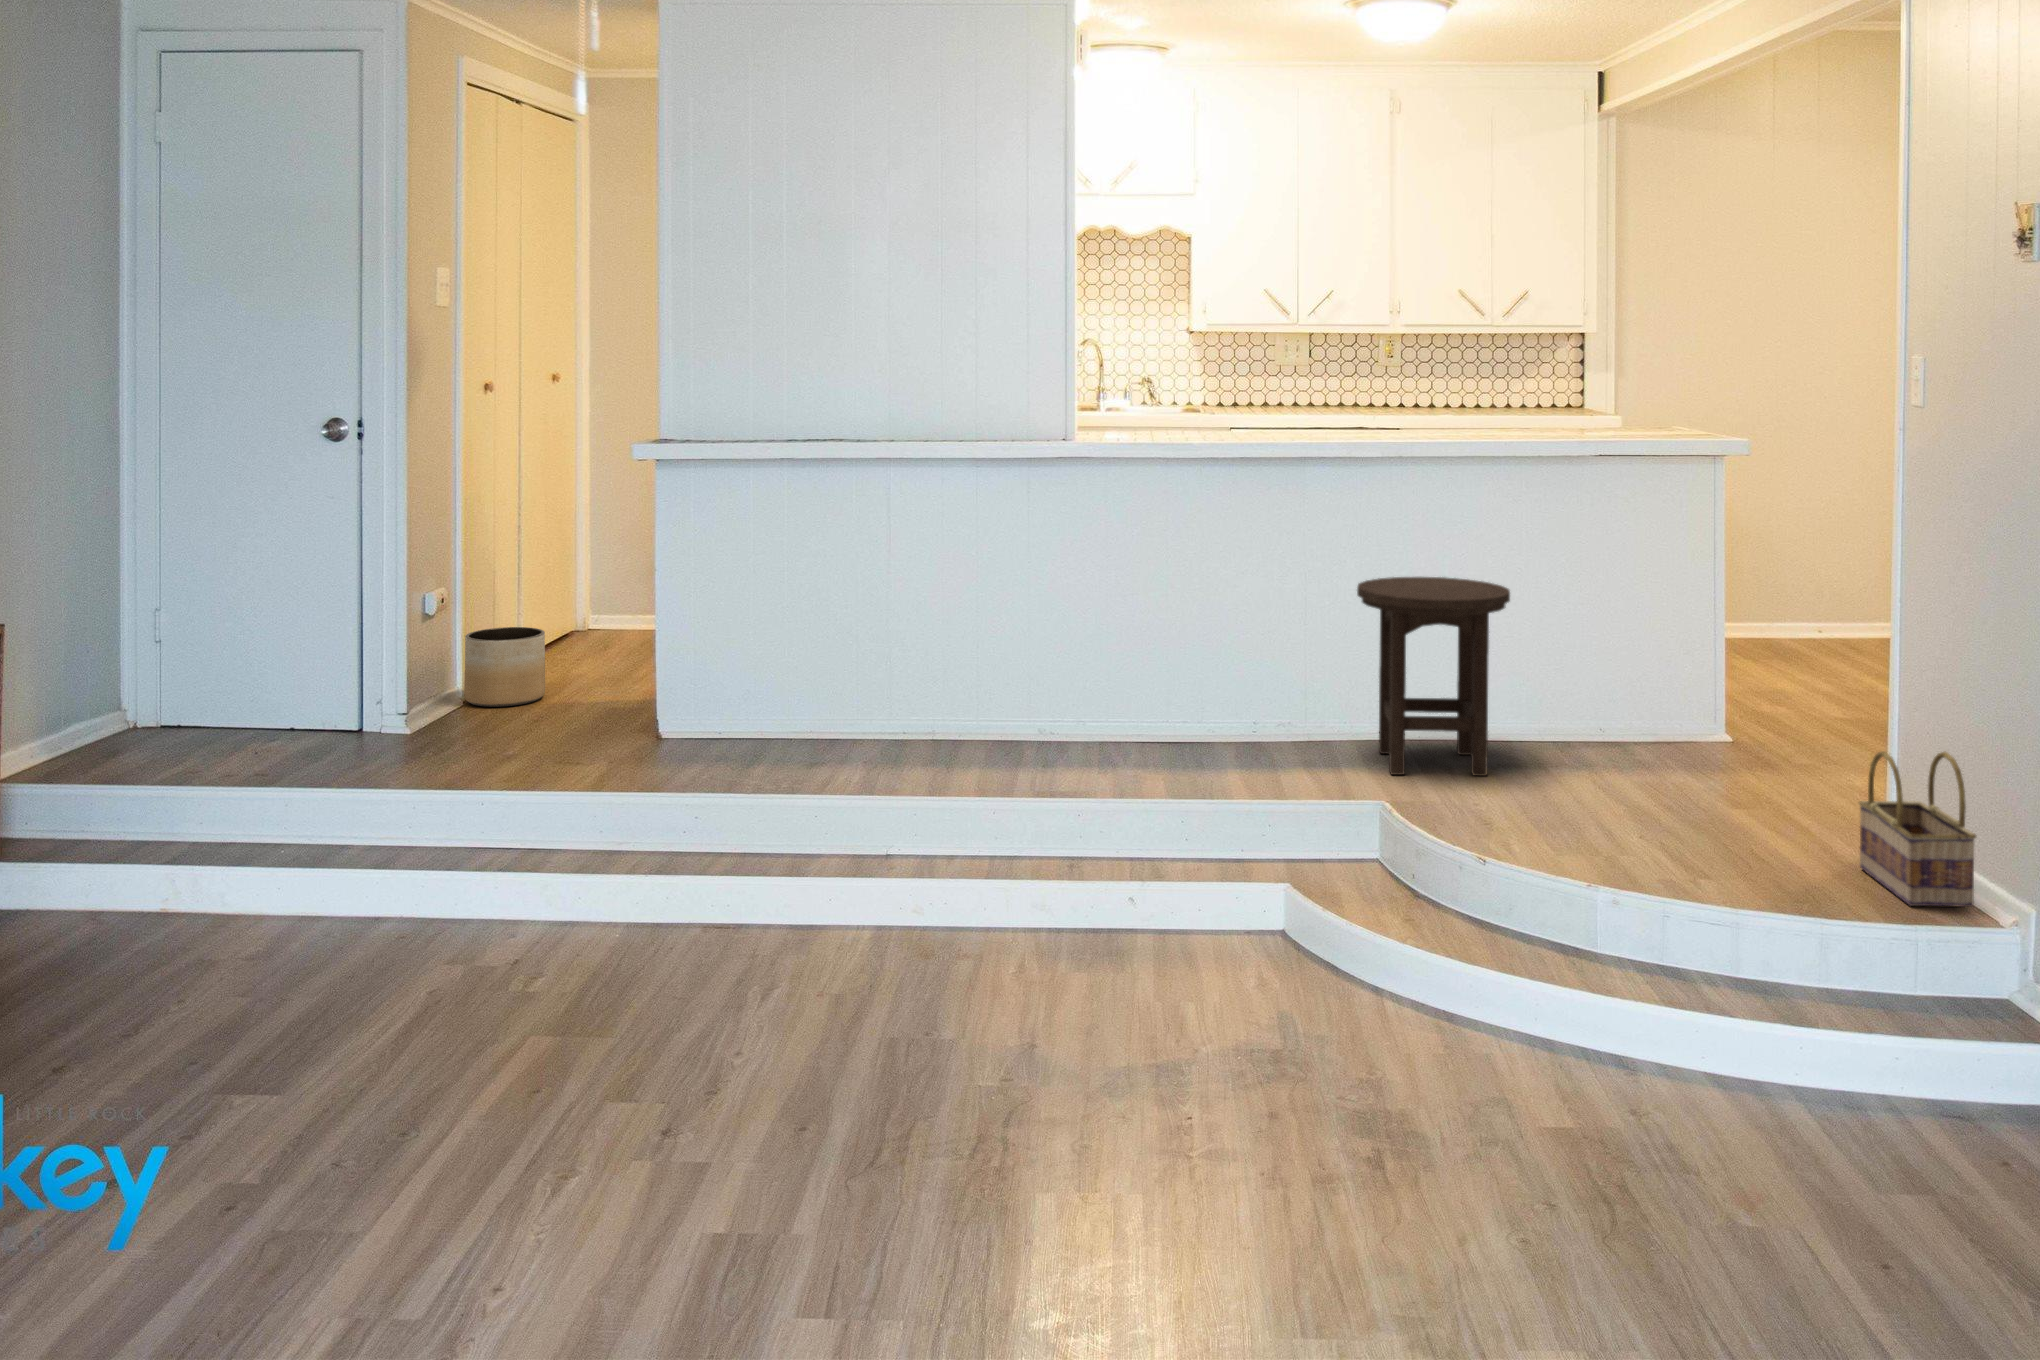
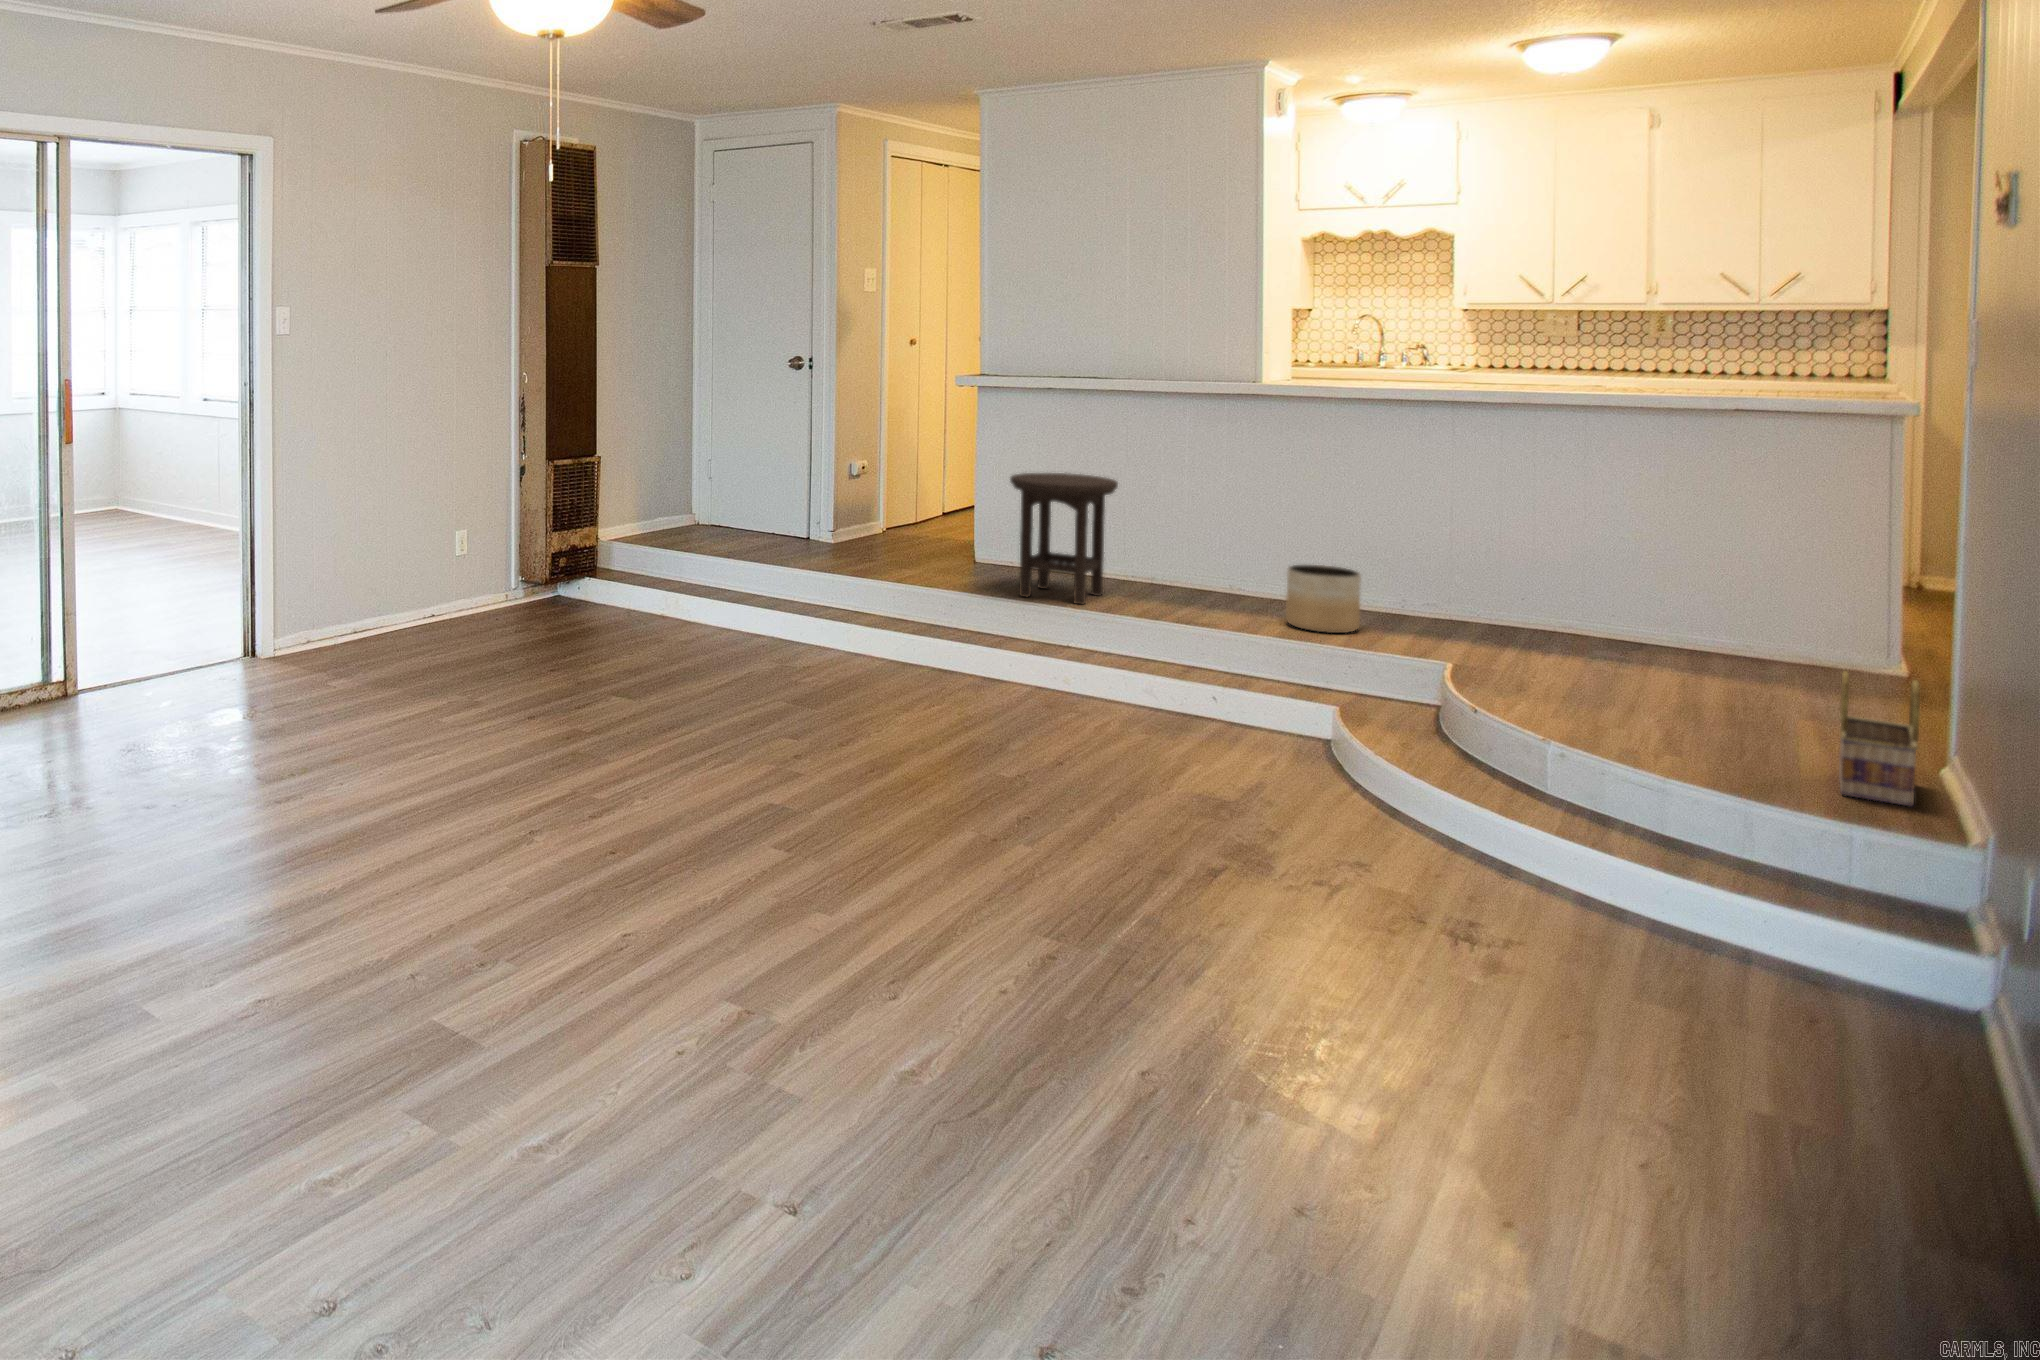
stool: present [1357,577,1510,776] -> present [1010,473,1118,605]
planter: present [464,627,545,707] -> present [1286,565,1361,633]

